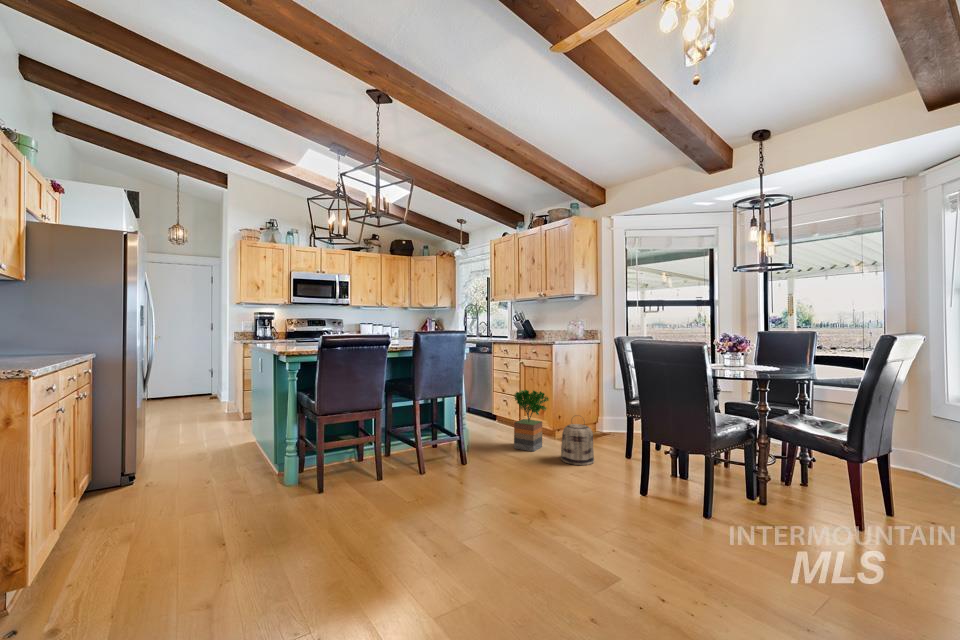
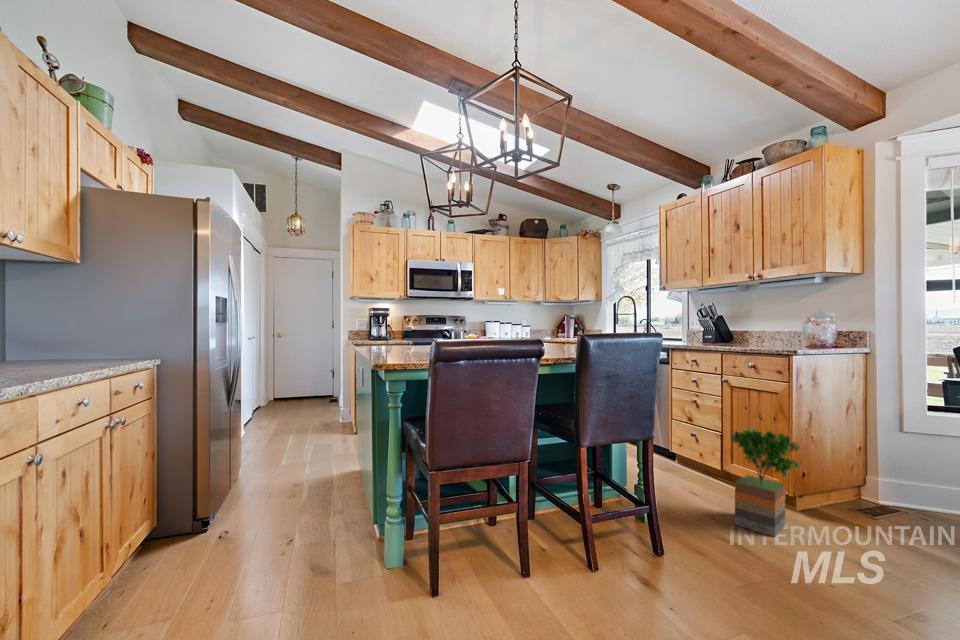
basket: present [561,424,594,465] -> none [842,489,923,590]

